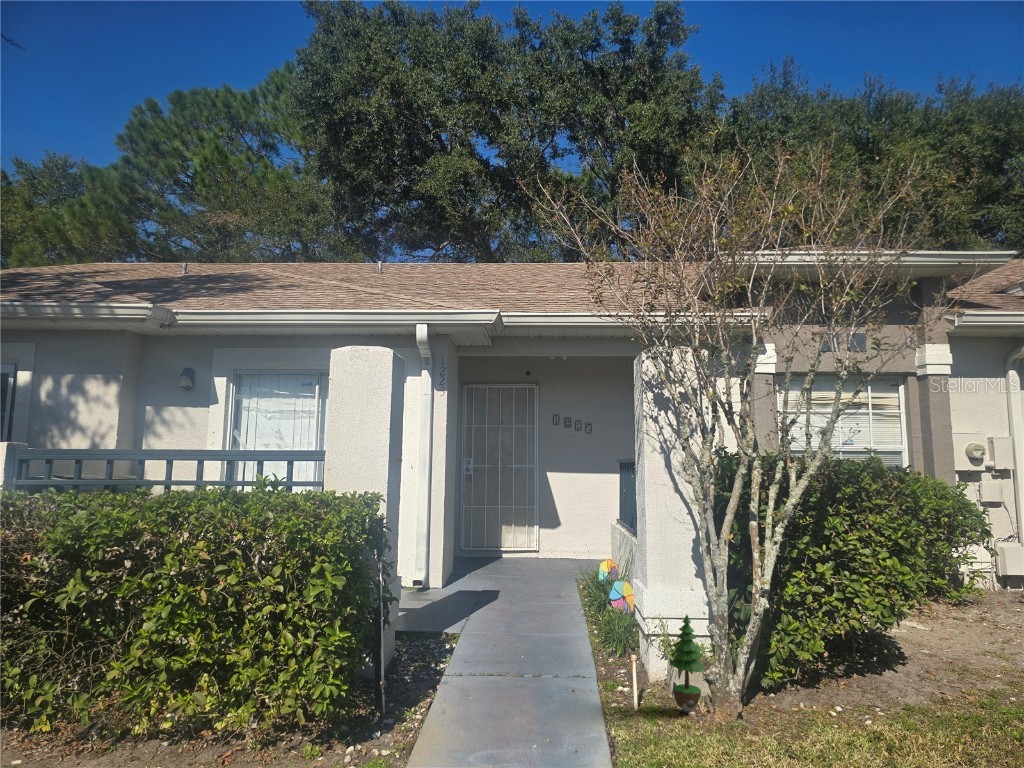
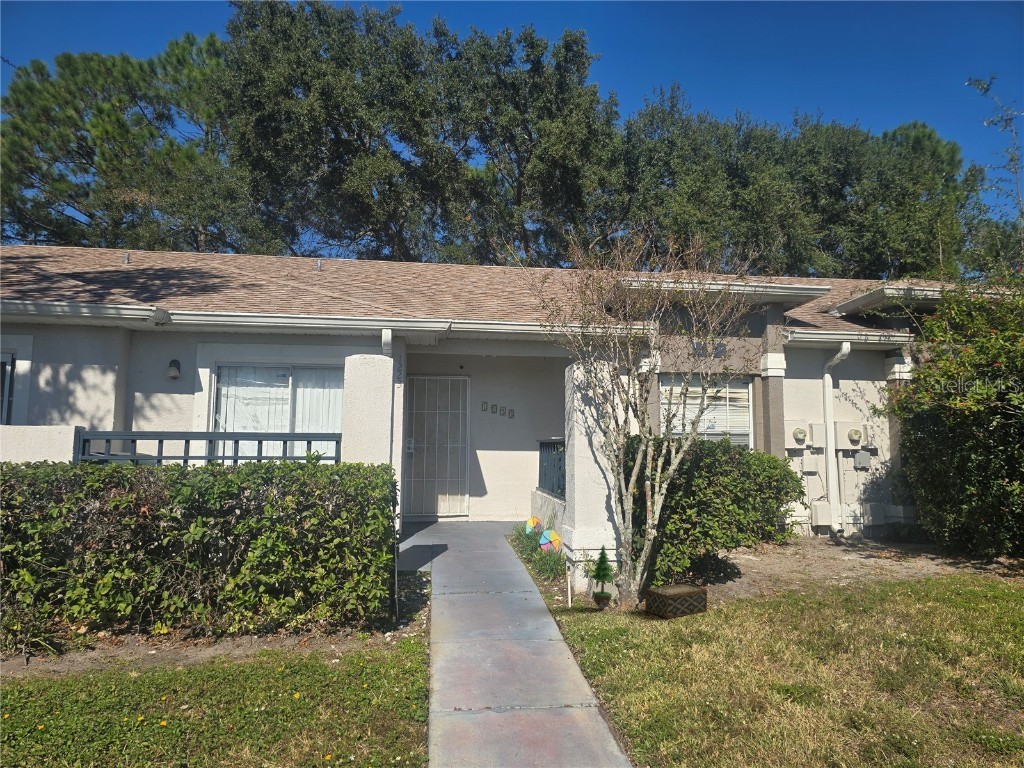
woven basket: none [753,676,853,737] -> present [645,583,707,618]

